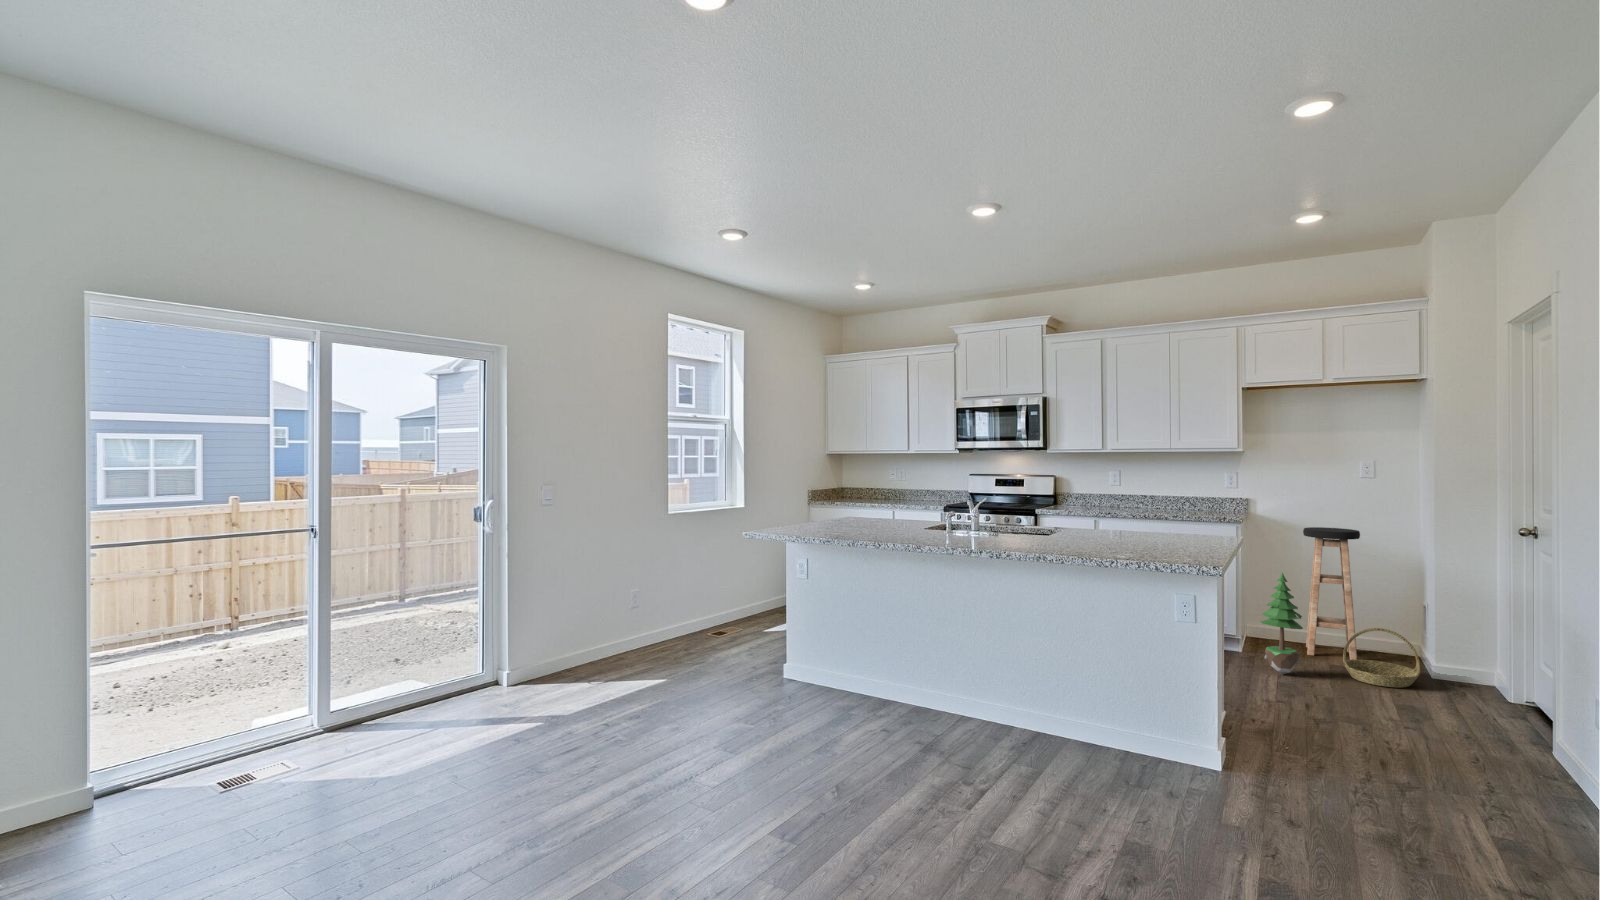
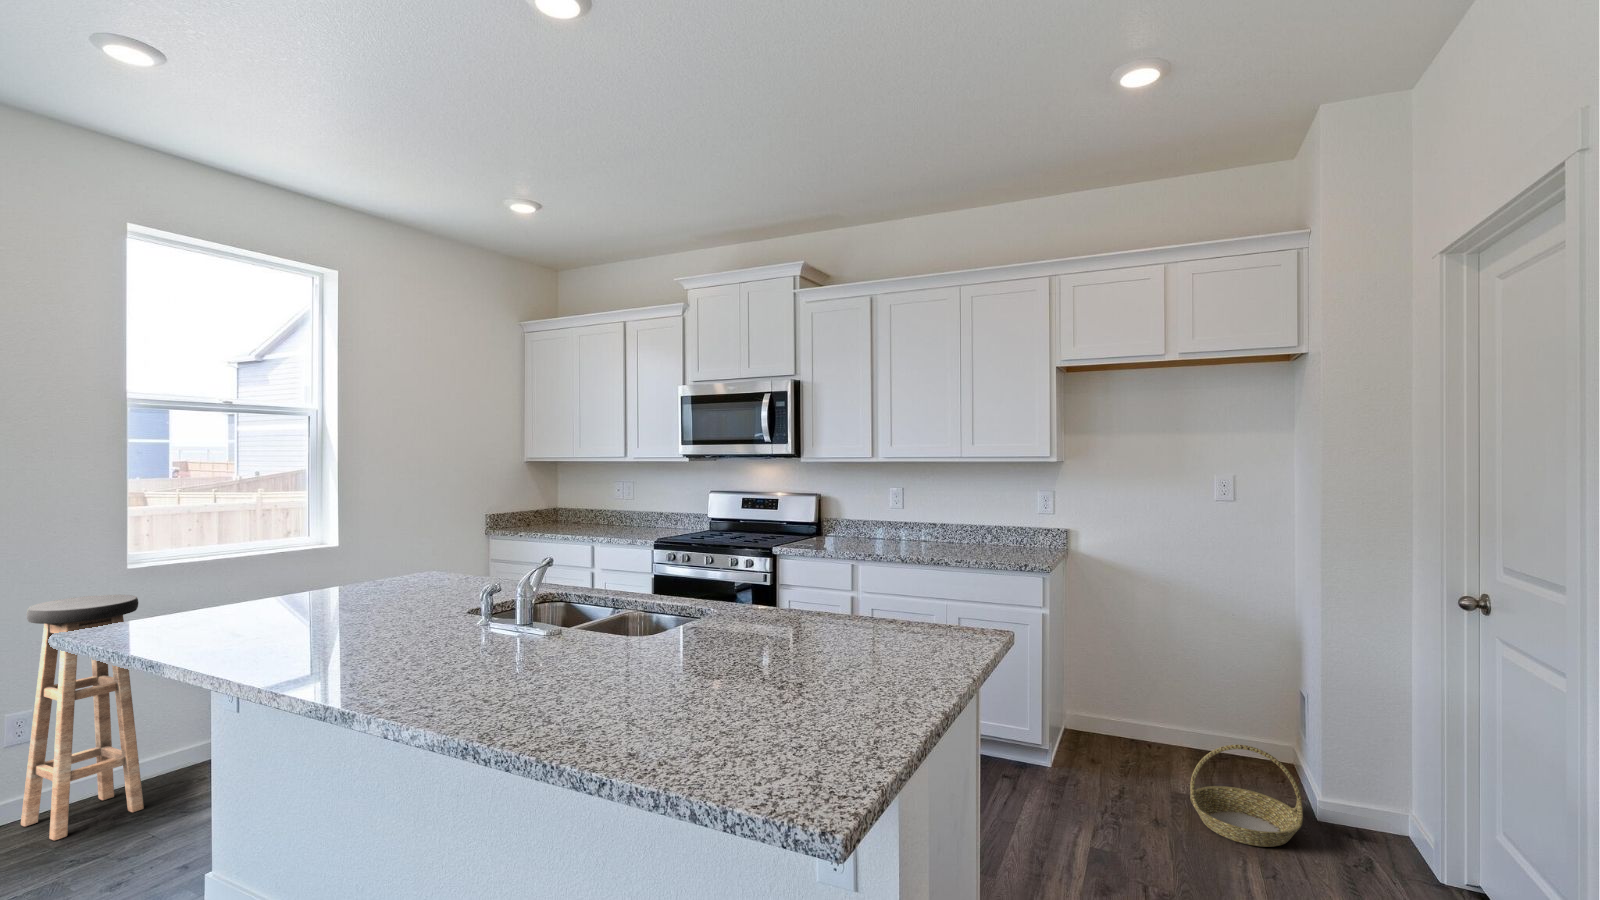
bar stool: present [1303,527,1360,660] -> present [21,595,144,840]
potted tree: present [1261,573,1303,674] -> none [1070,658,1133,820]

